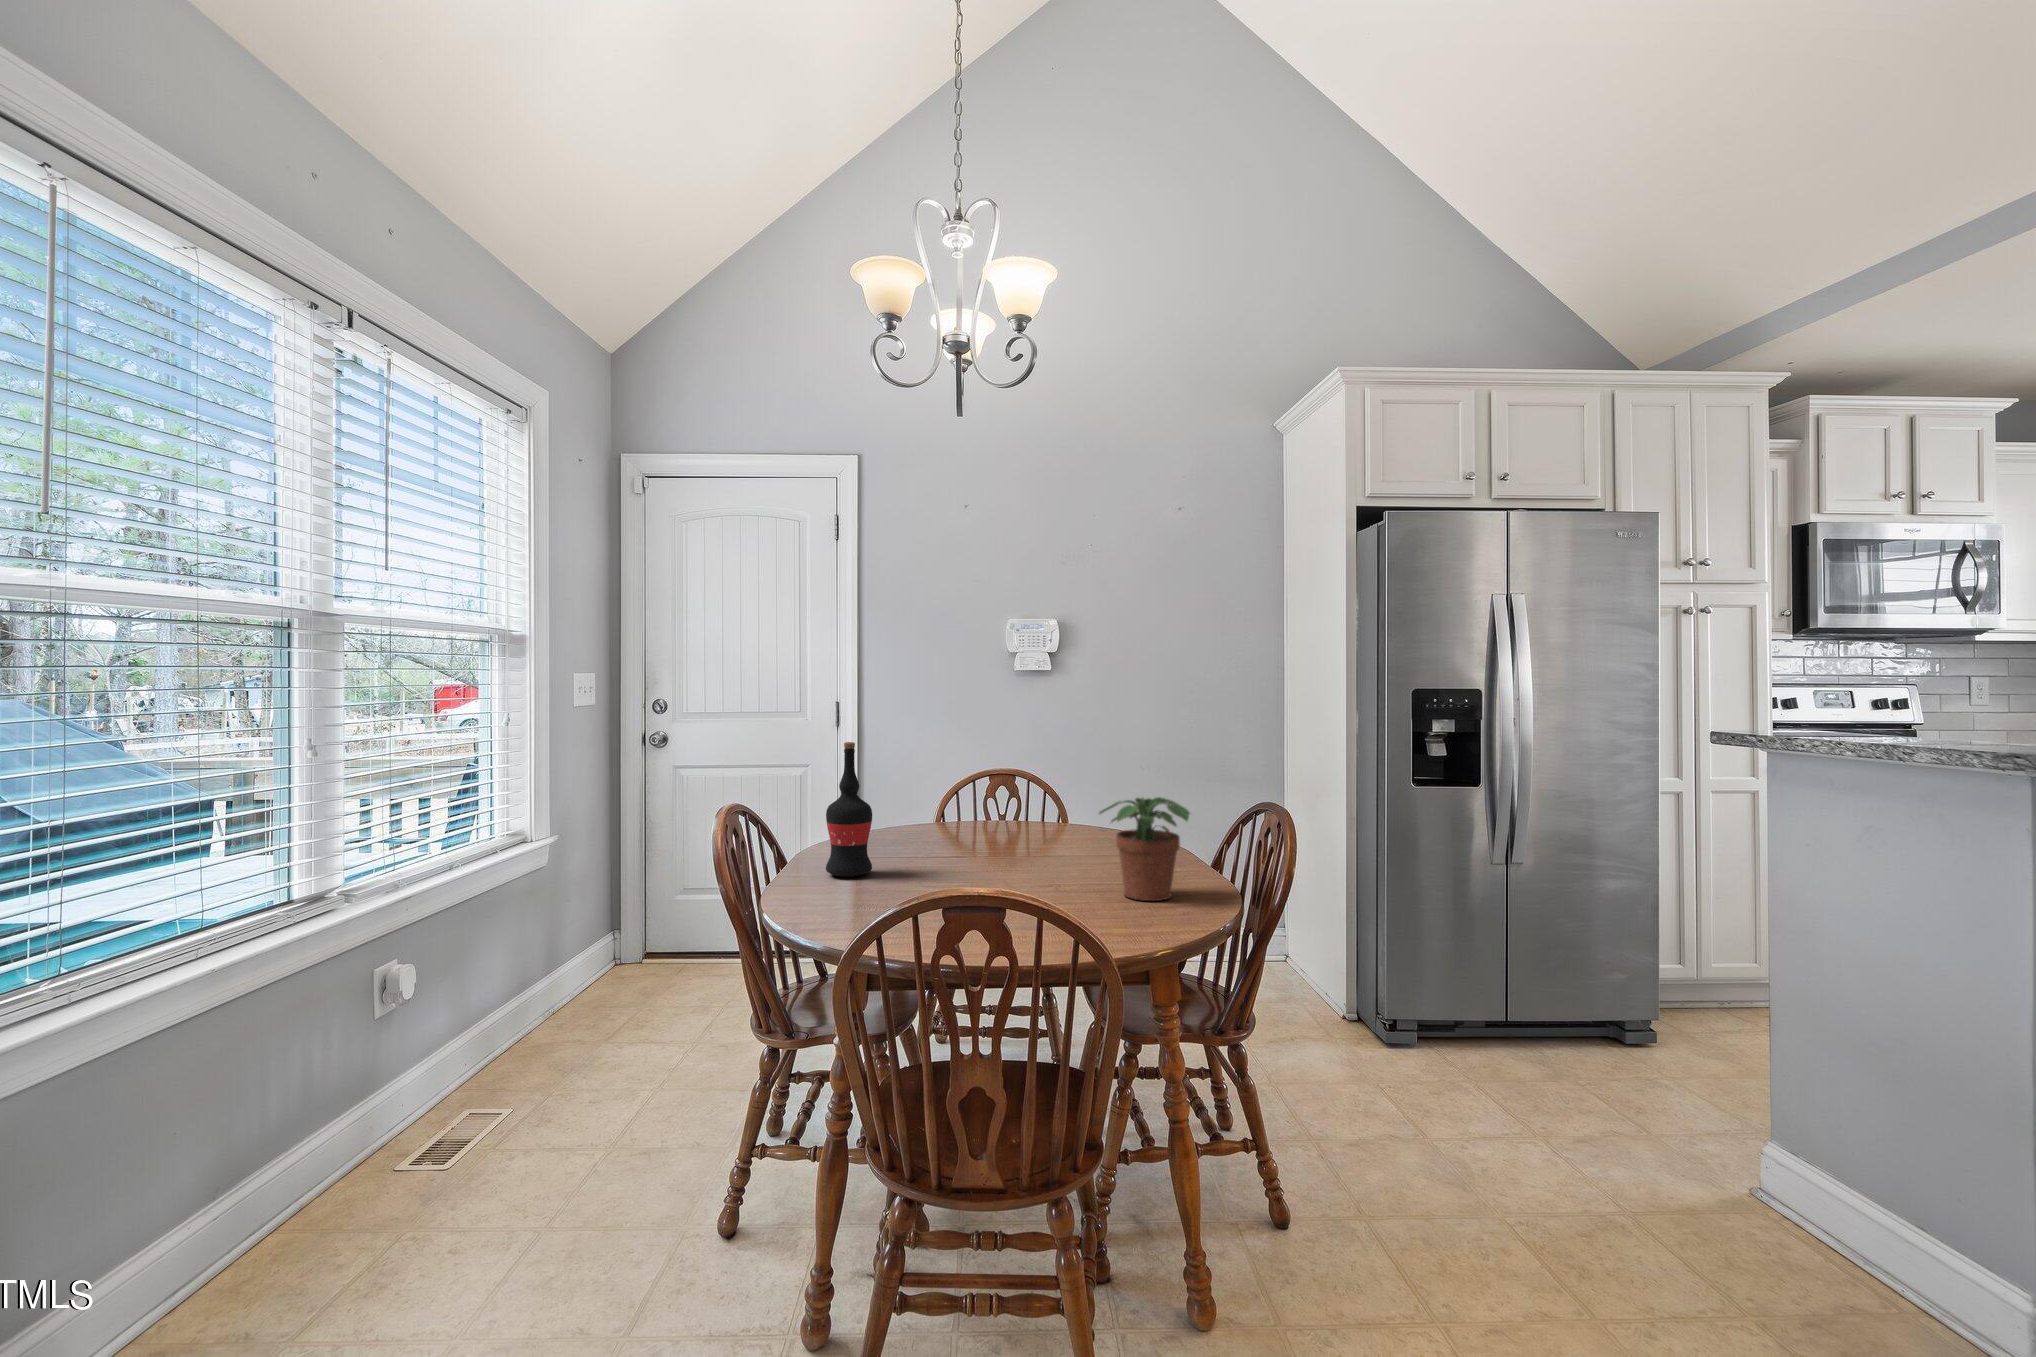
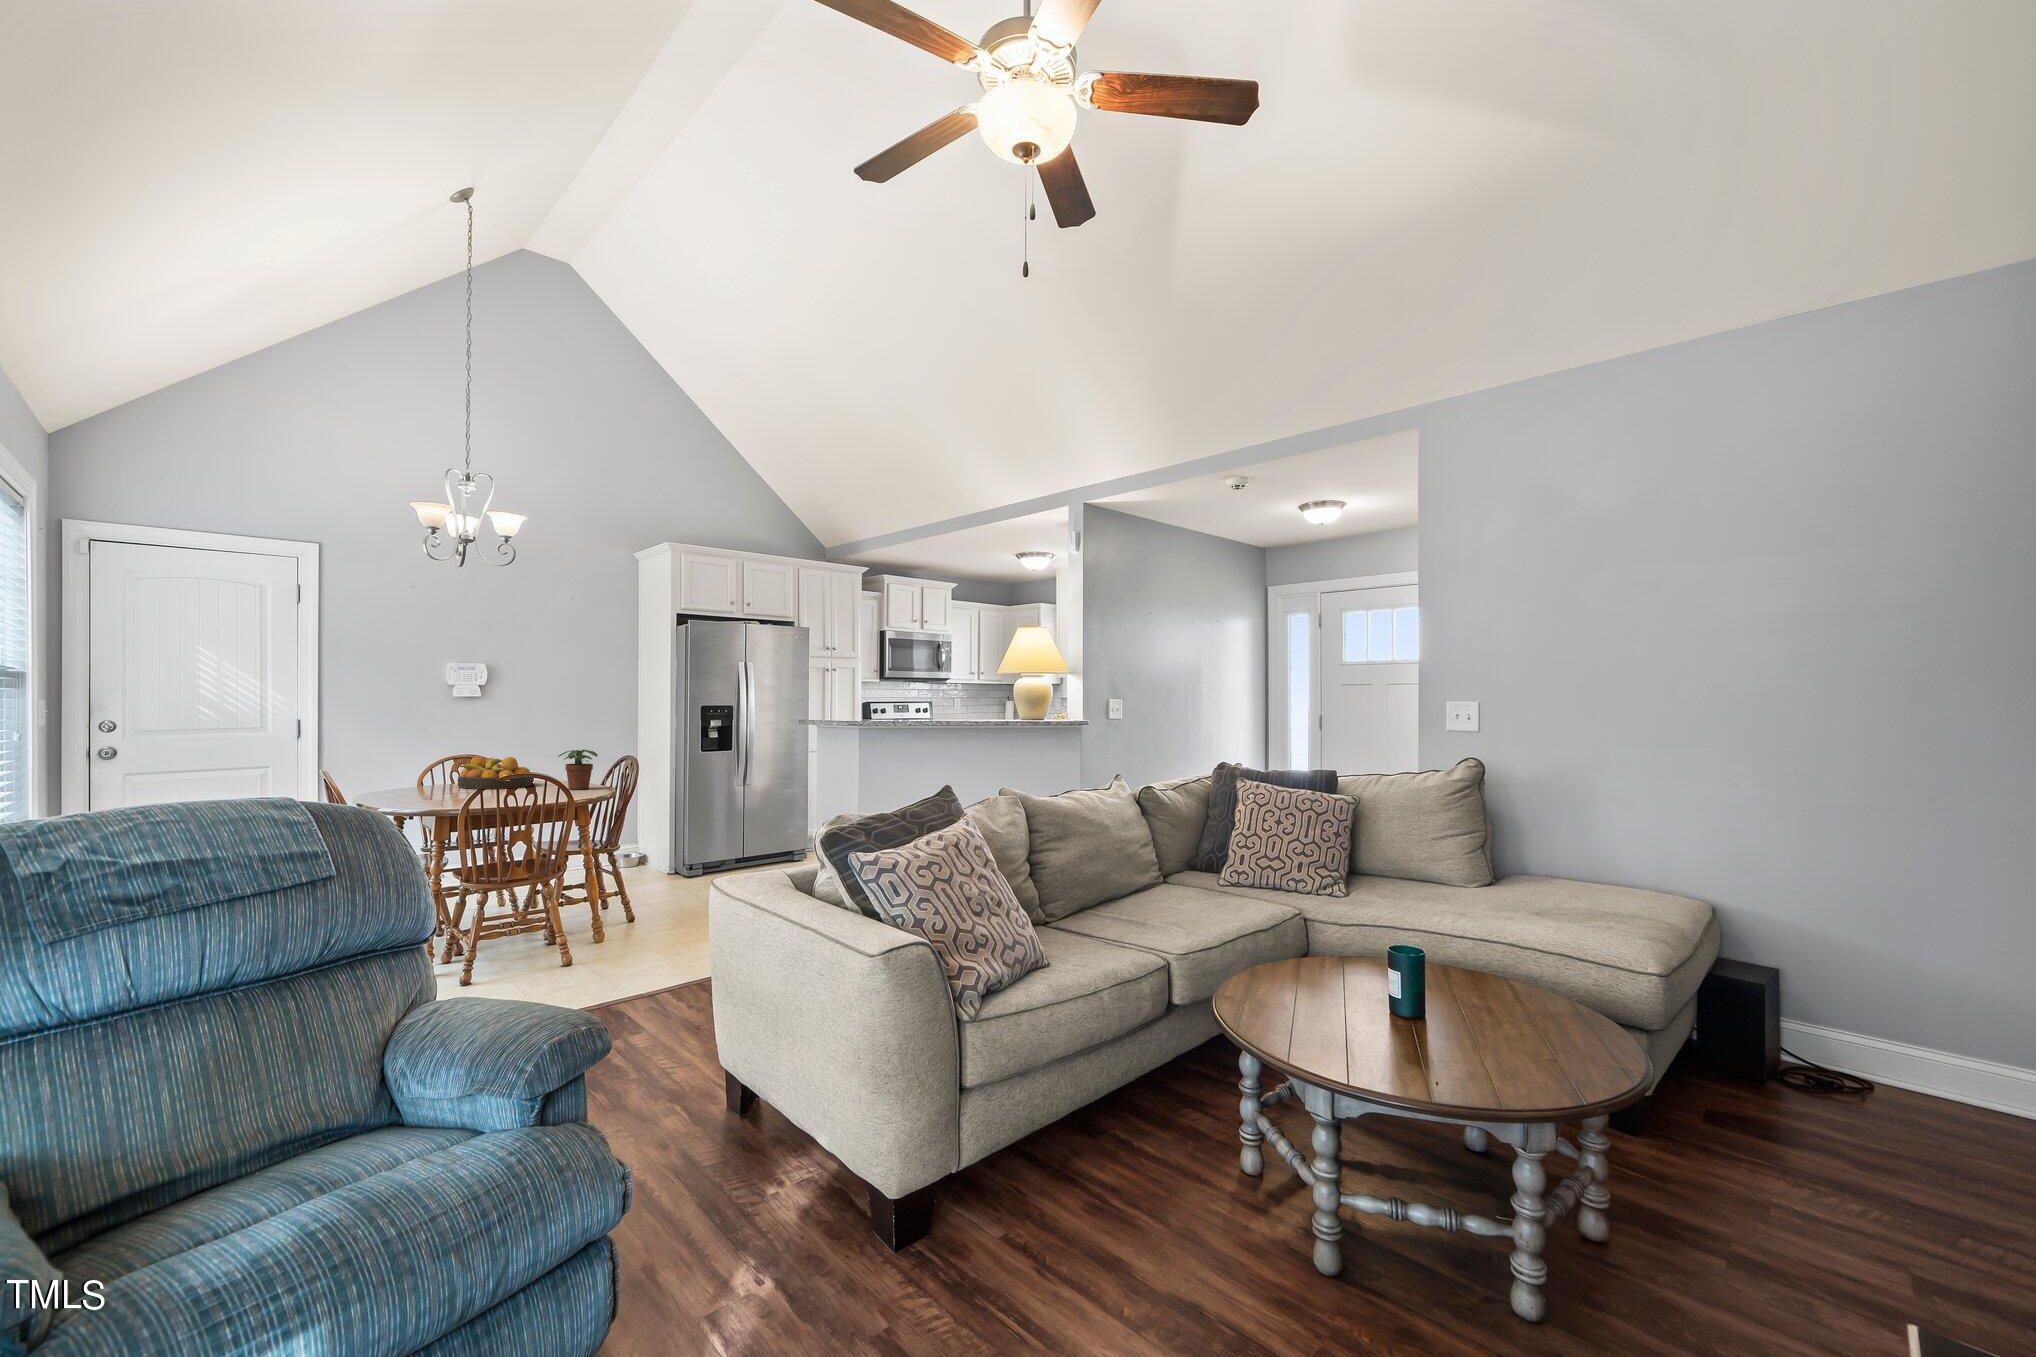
wine bottle: present [826,742,872,876] -> none [417,731,443,792]
fruit bowl: none [919,794,1064,874] -> present [458,756,532,789]

